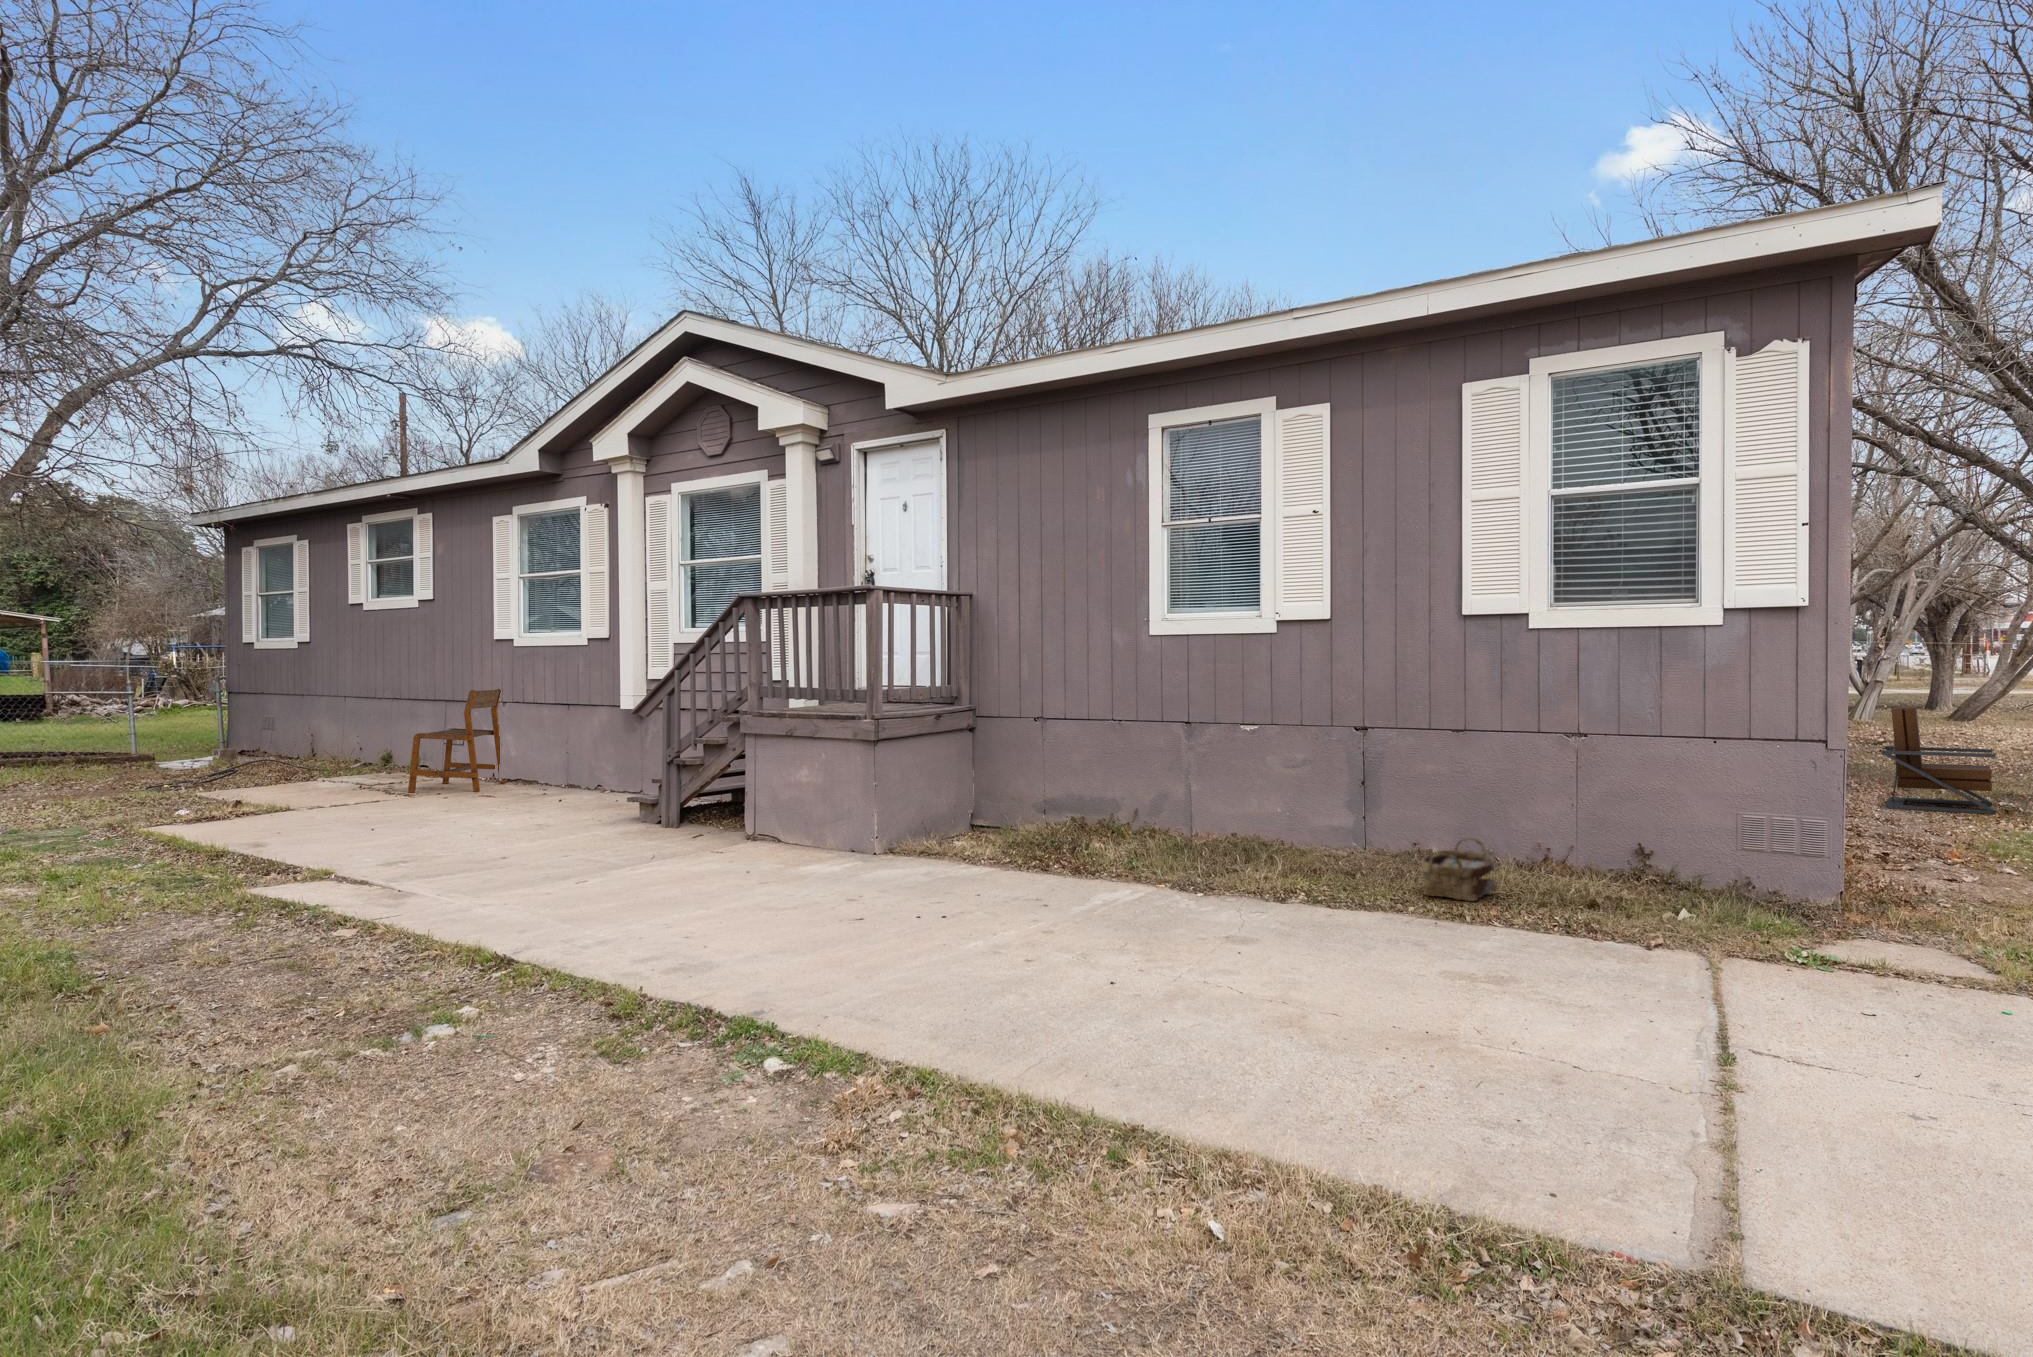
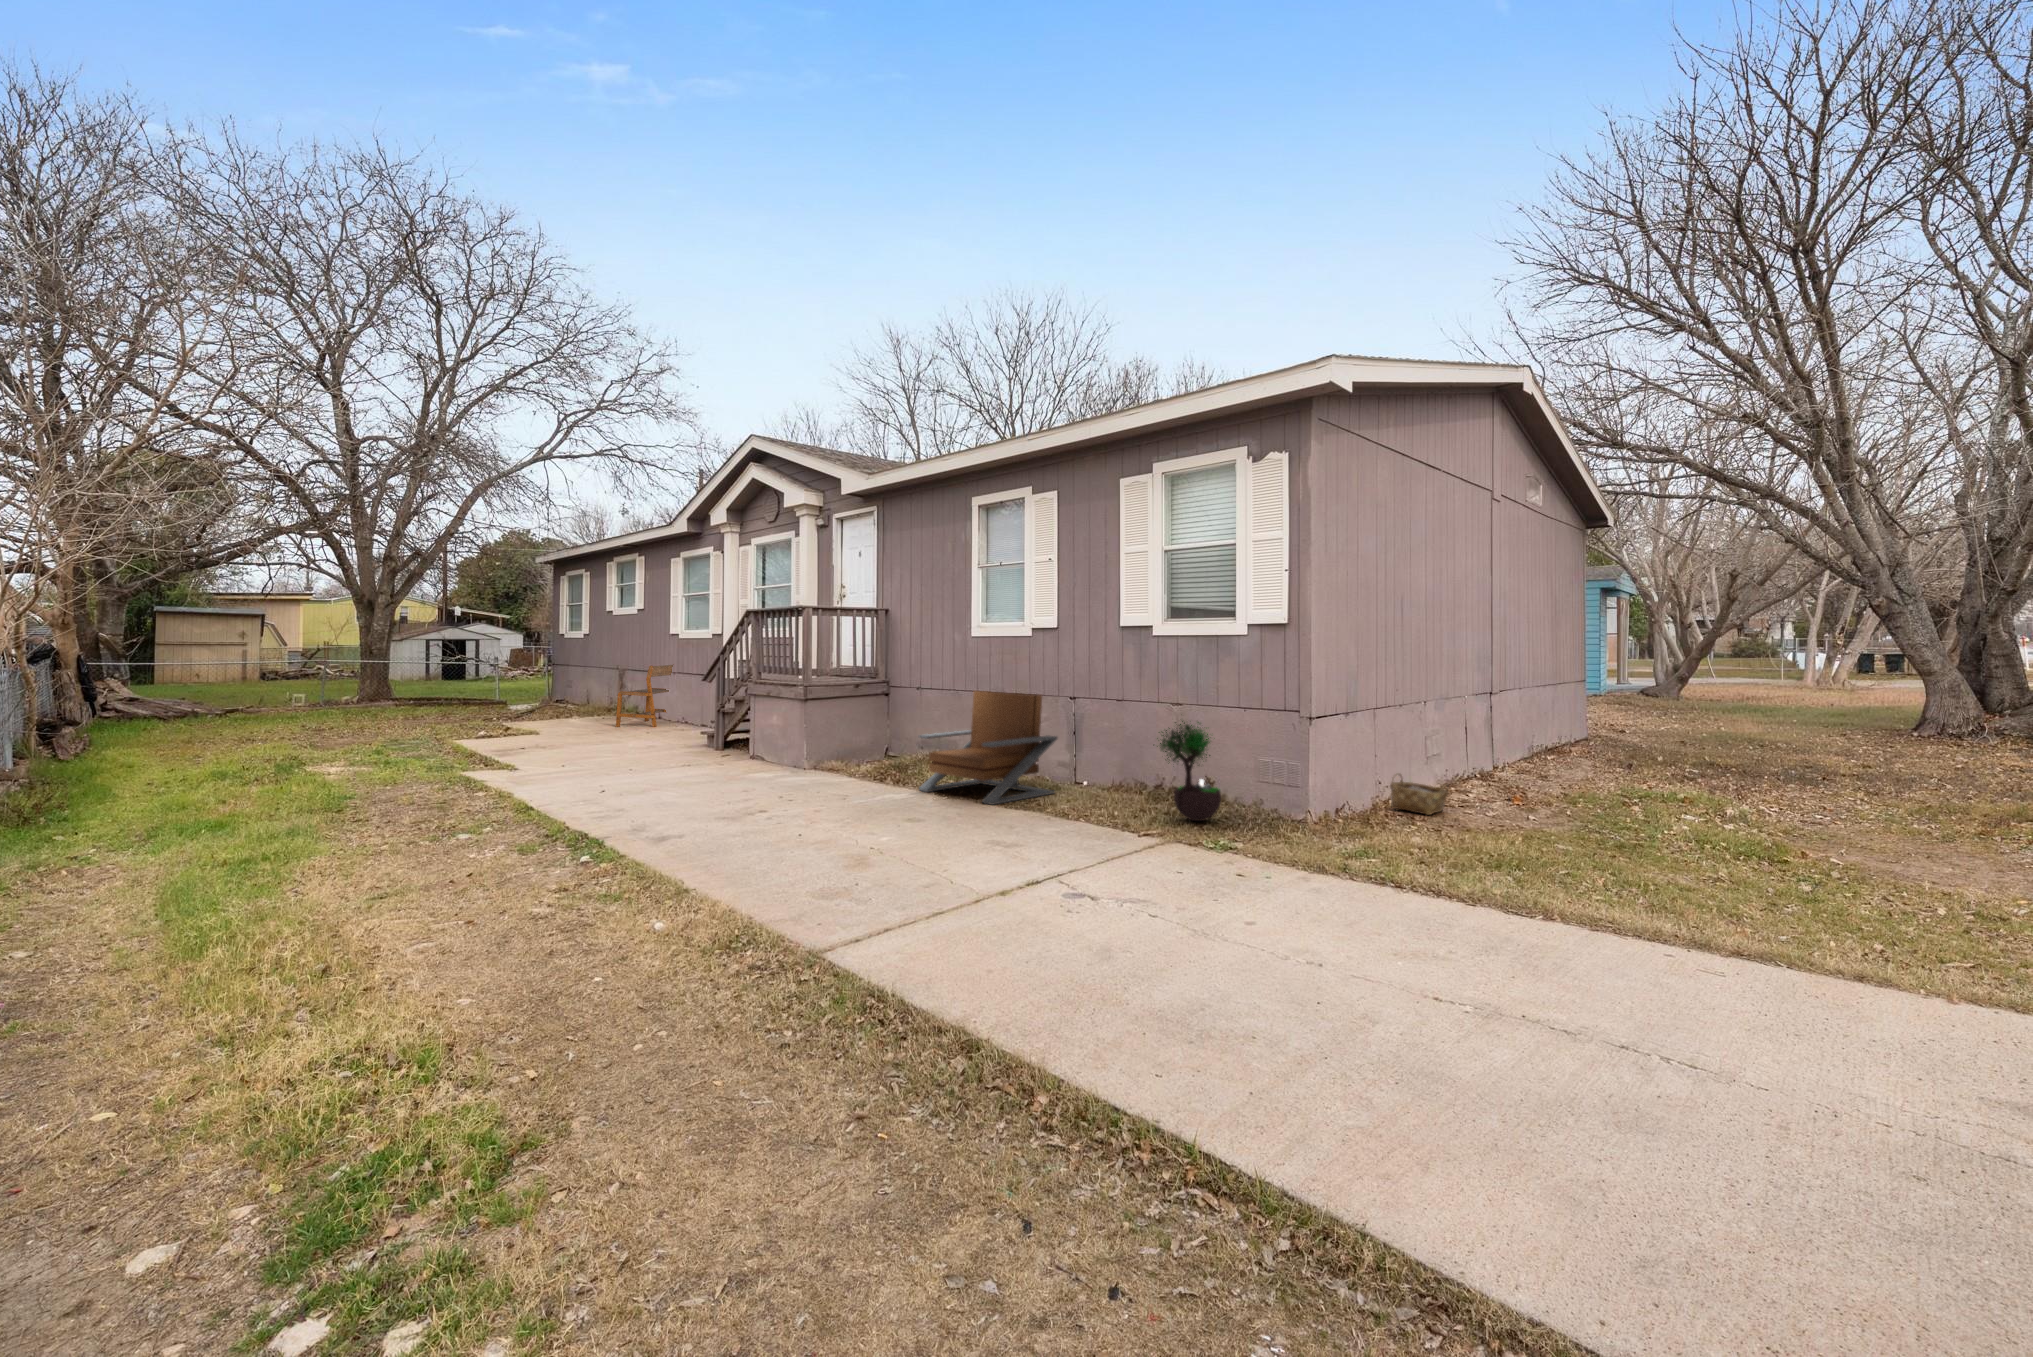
lounge chair: present [1882,706,1996,814] -> present [919,691,1057,805]
potted tree: none [1584,745,1695,915] -> present [1157,721,1221,821]
woven basket: present [1421,837,1495,901] -> present [1390,773,1448,815]

